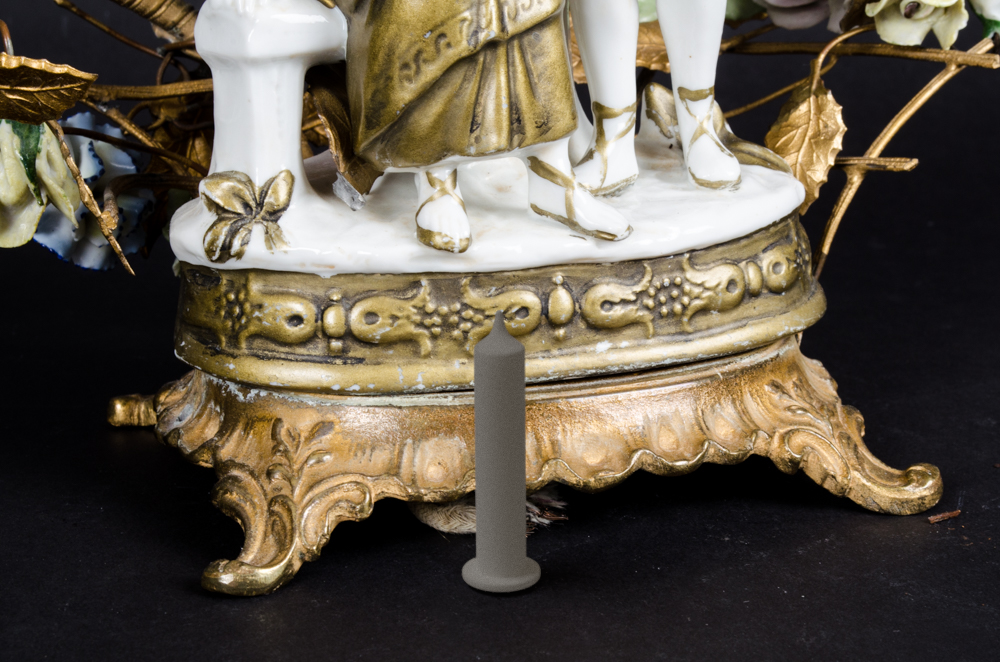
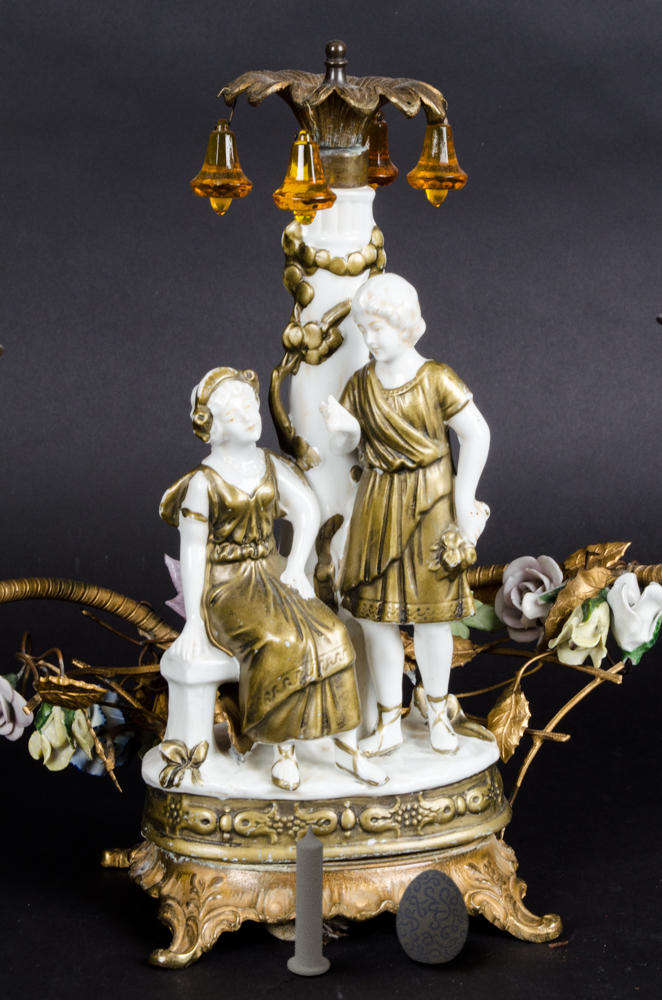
decorative egg: none [655,389,787,558] -> present [396,869,468,963]

